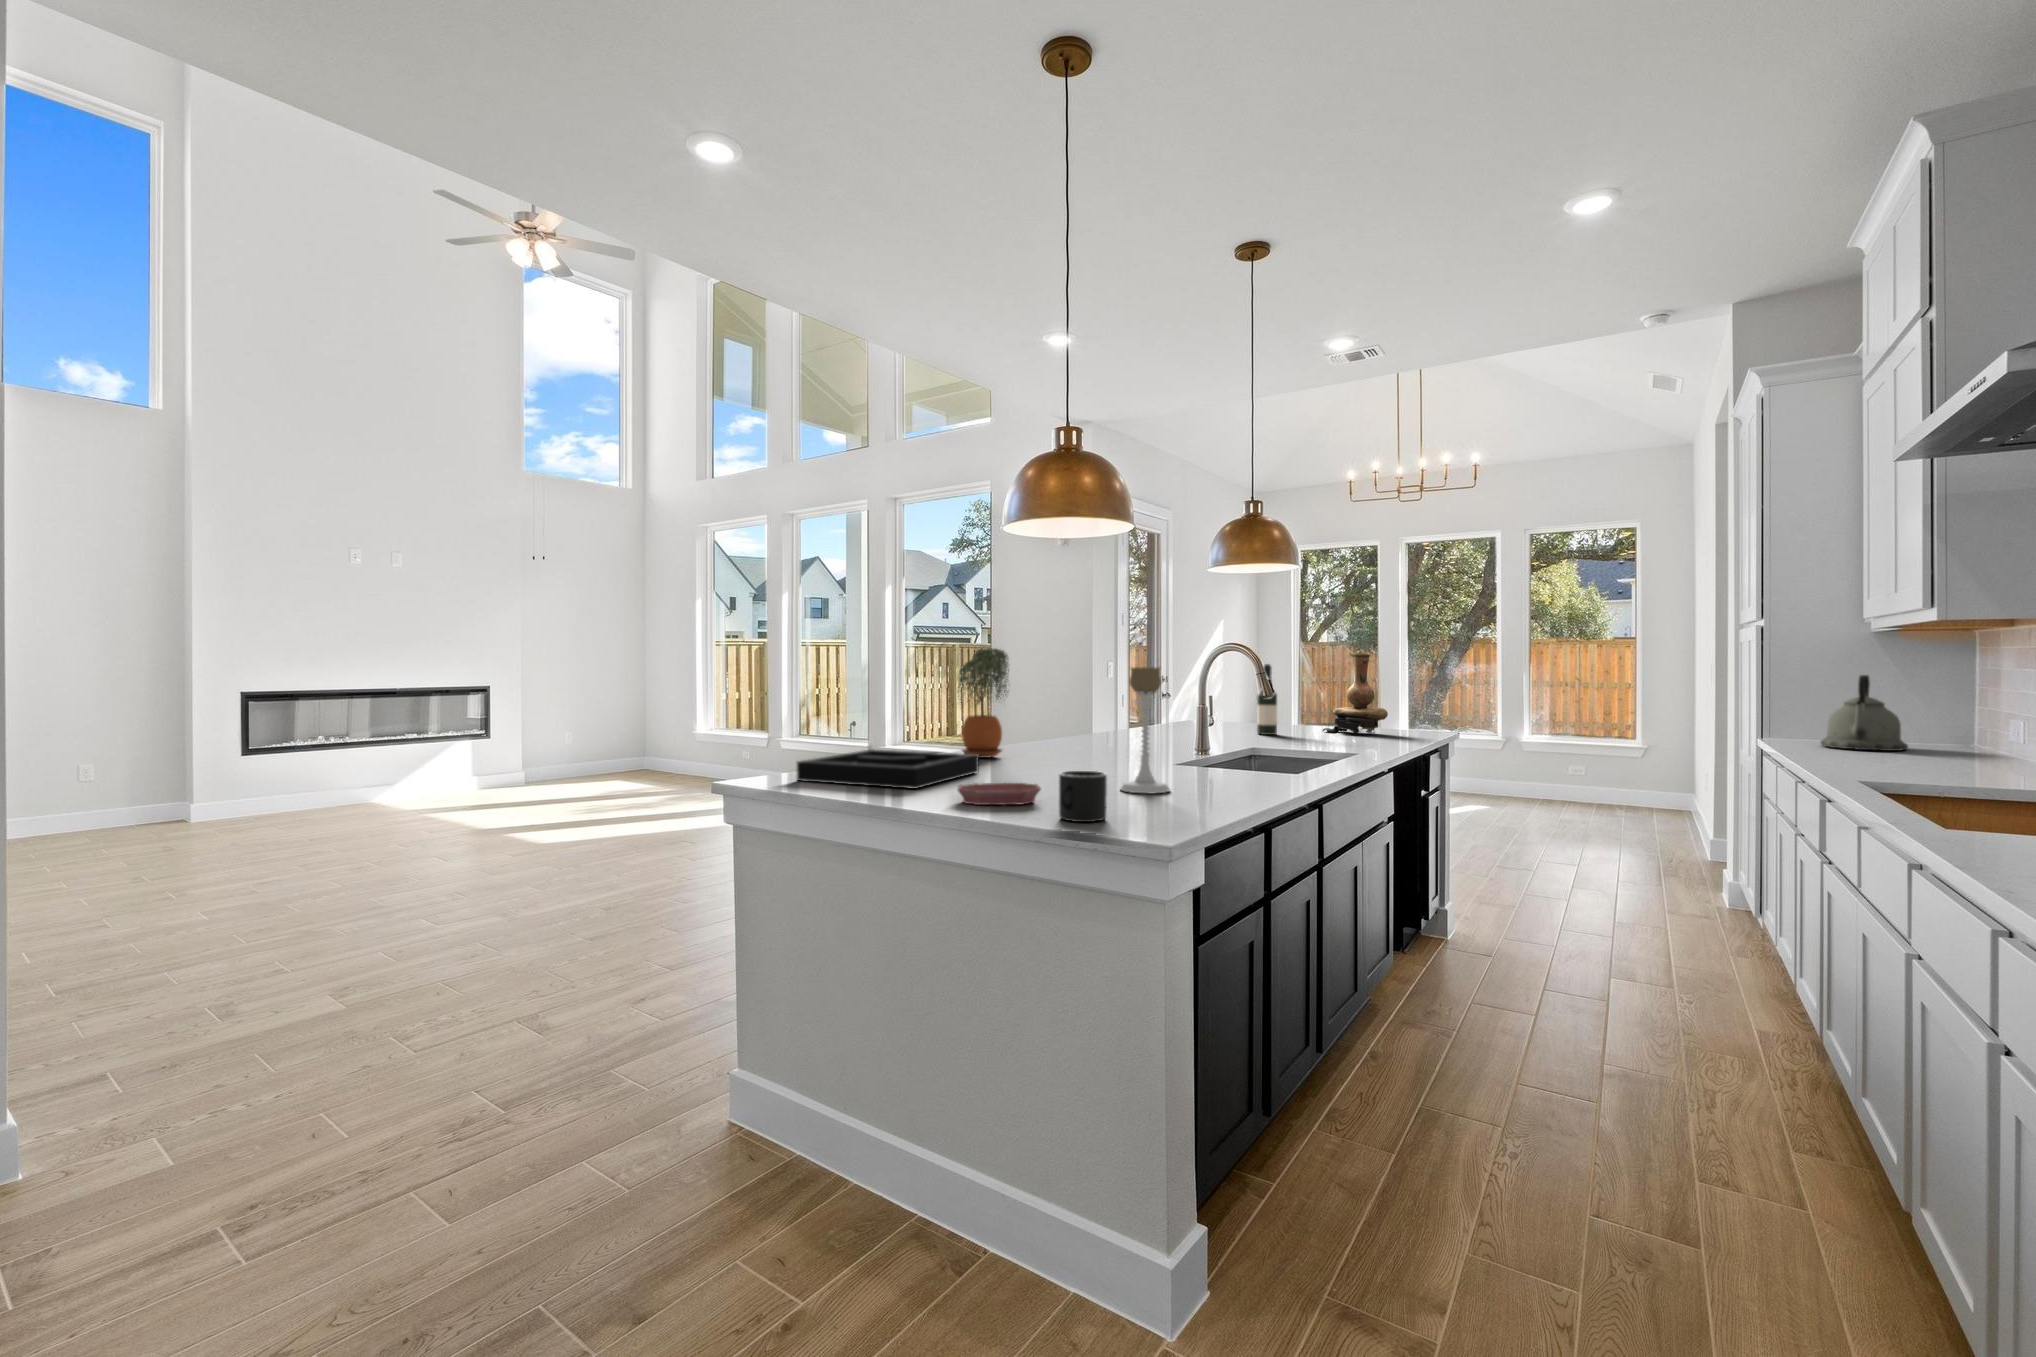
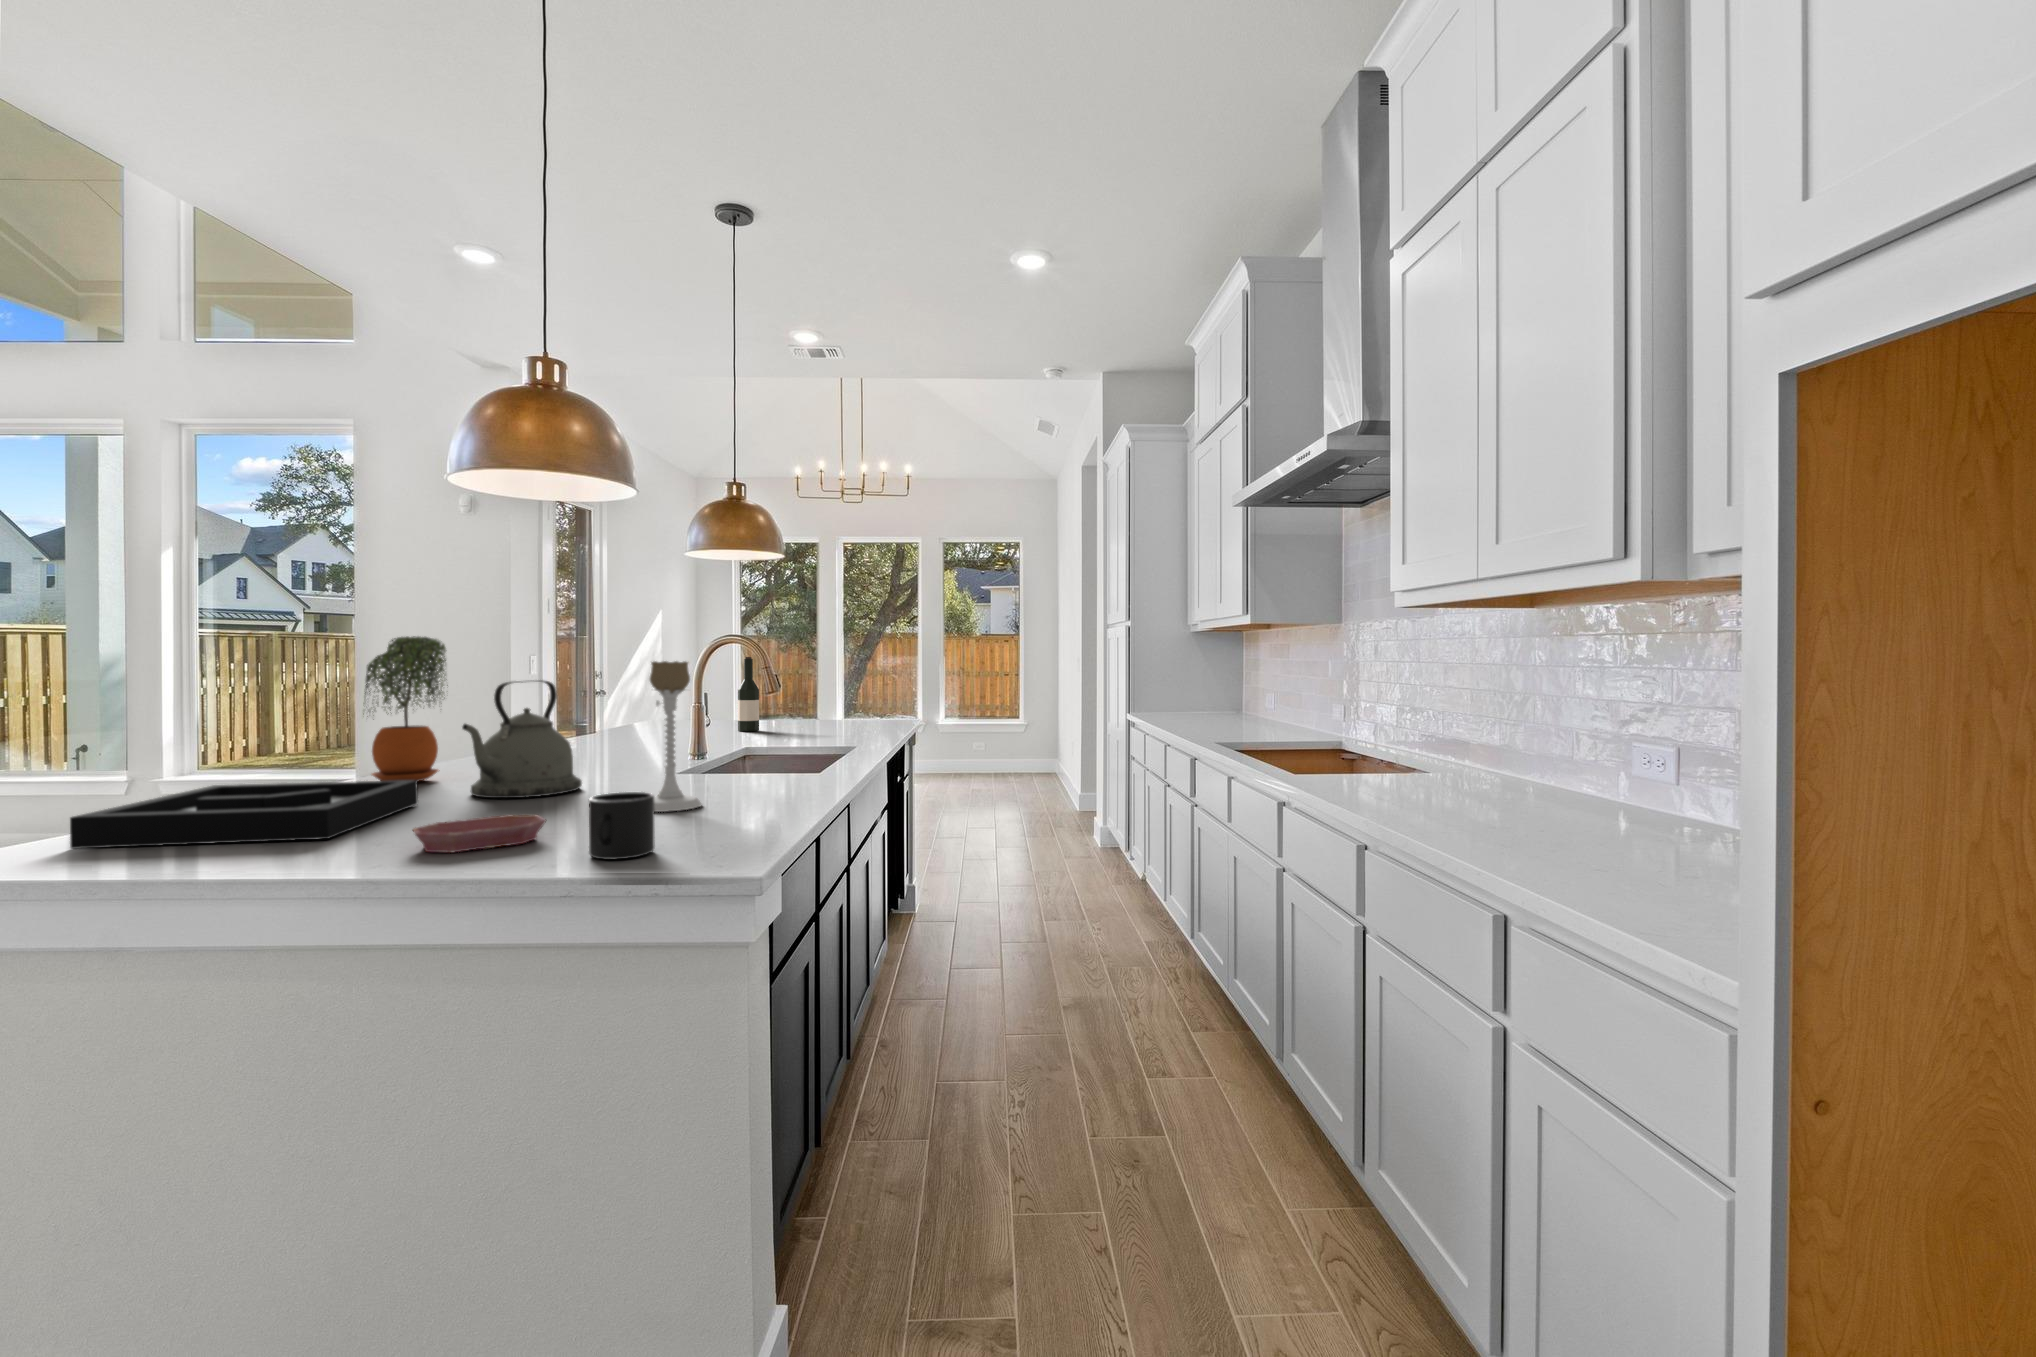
vase: present [1323,653,1388,734] -> none [800,646,863,726]
kettle: present [1820,675,1908,751] -> present [462,680,582,798]

